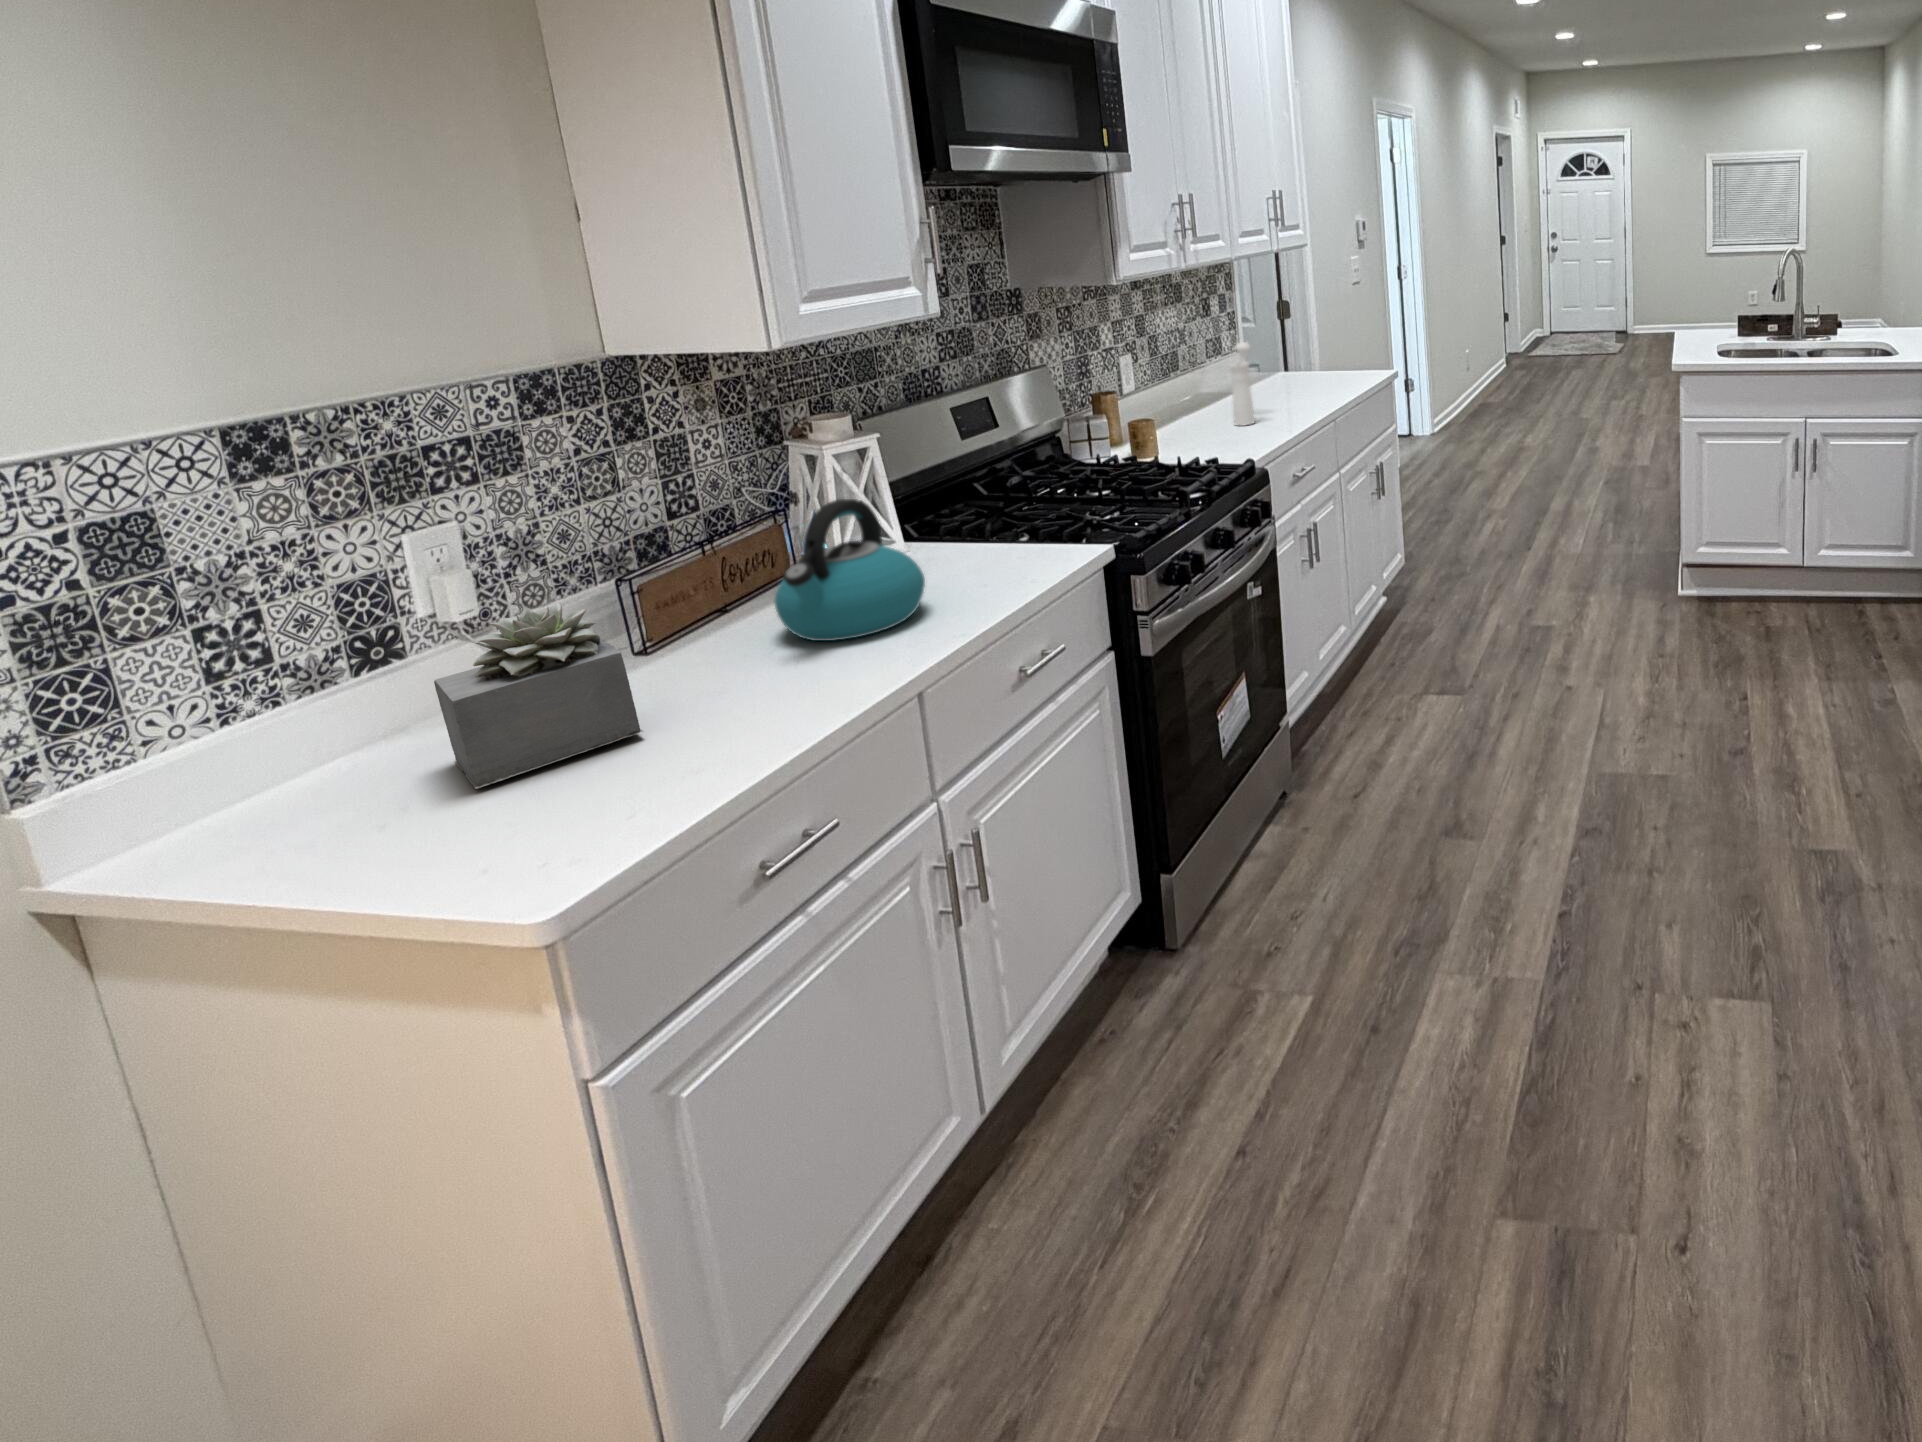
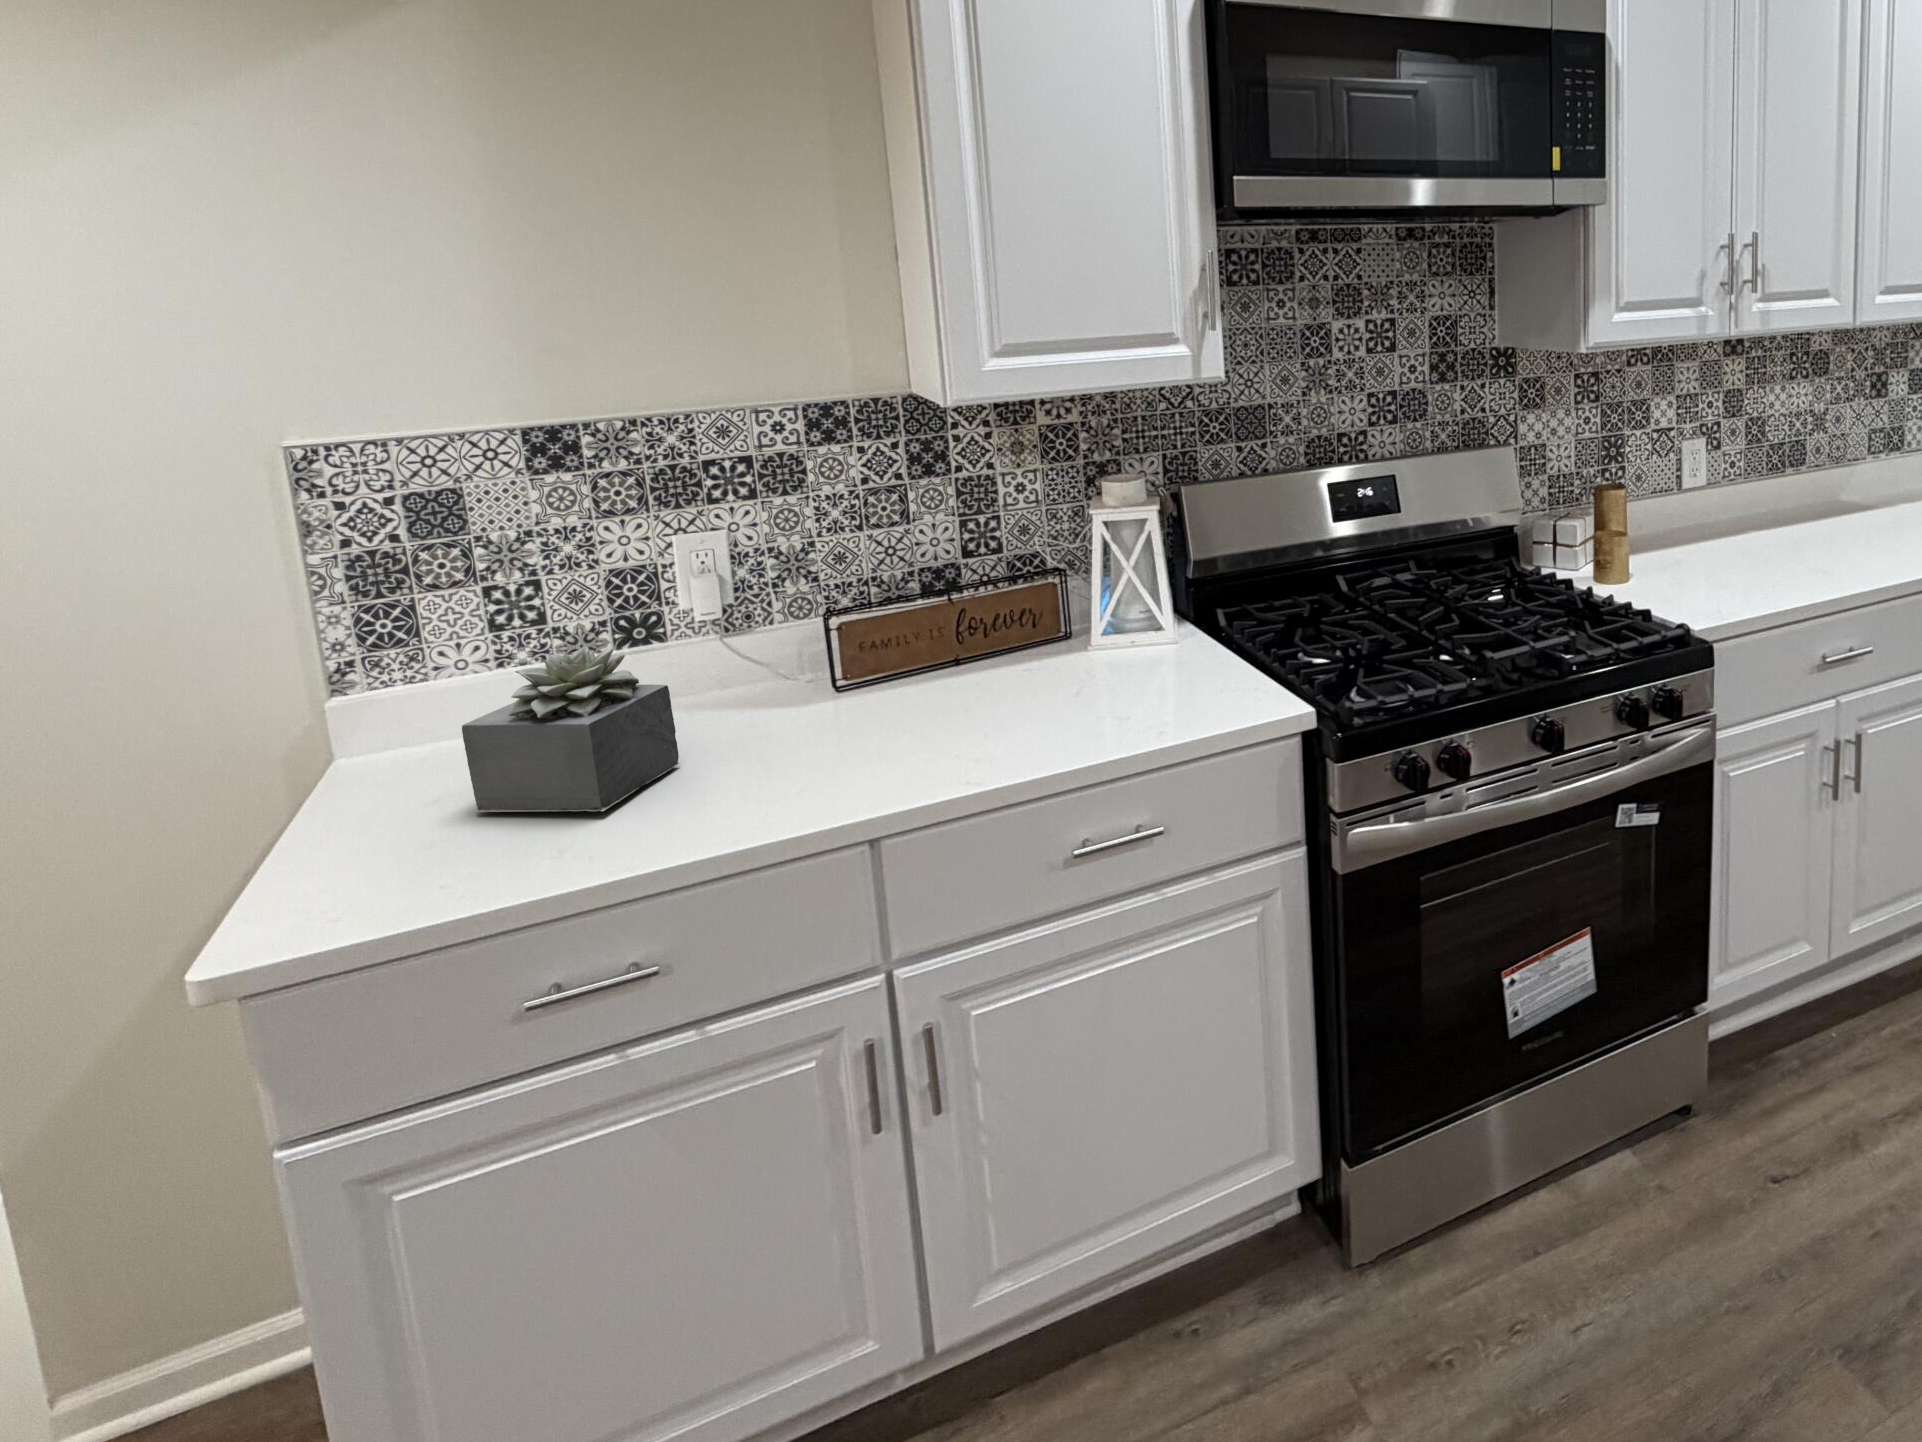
pepper mill: present [1229,342,1255,426] -> none [1793,451,1855,575]
kettle: present [775,499,925,641] -> none [839,595,1040,768]

